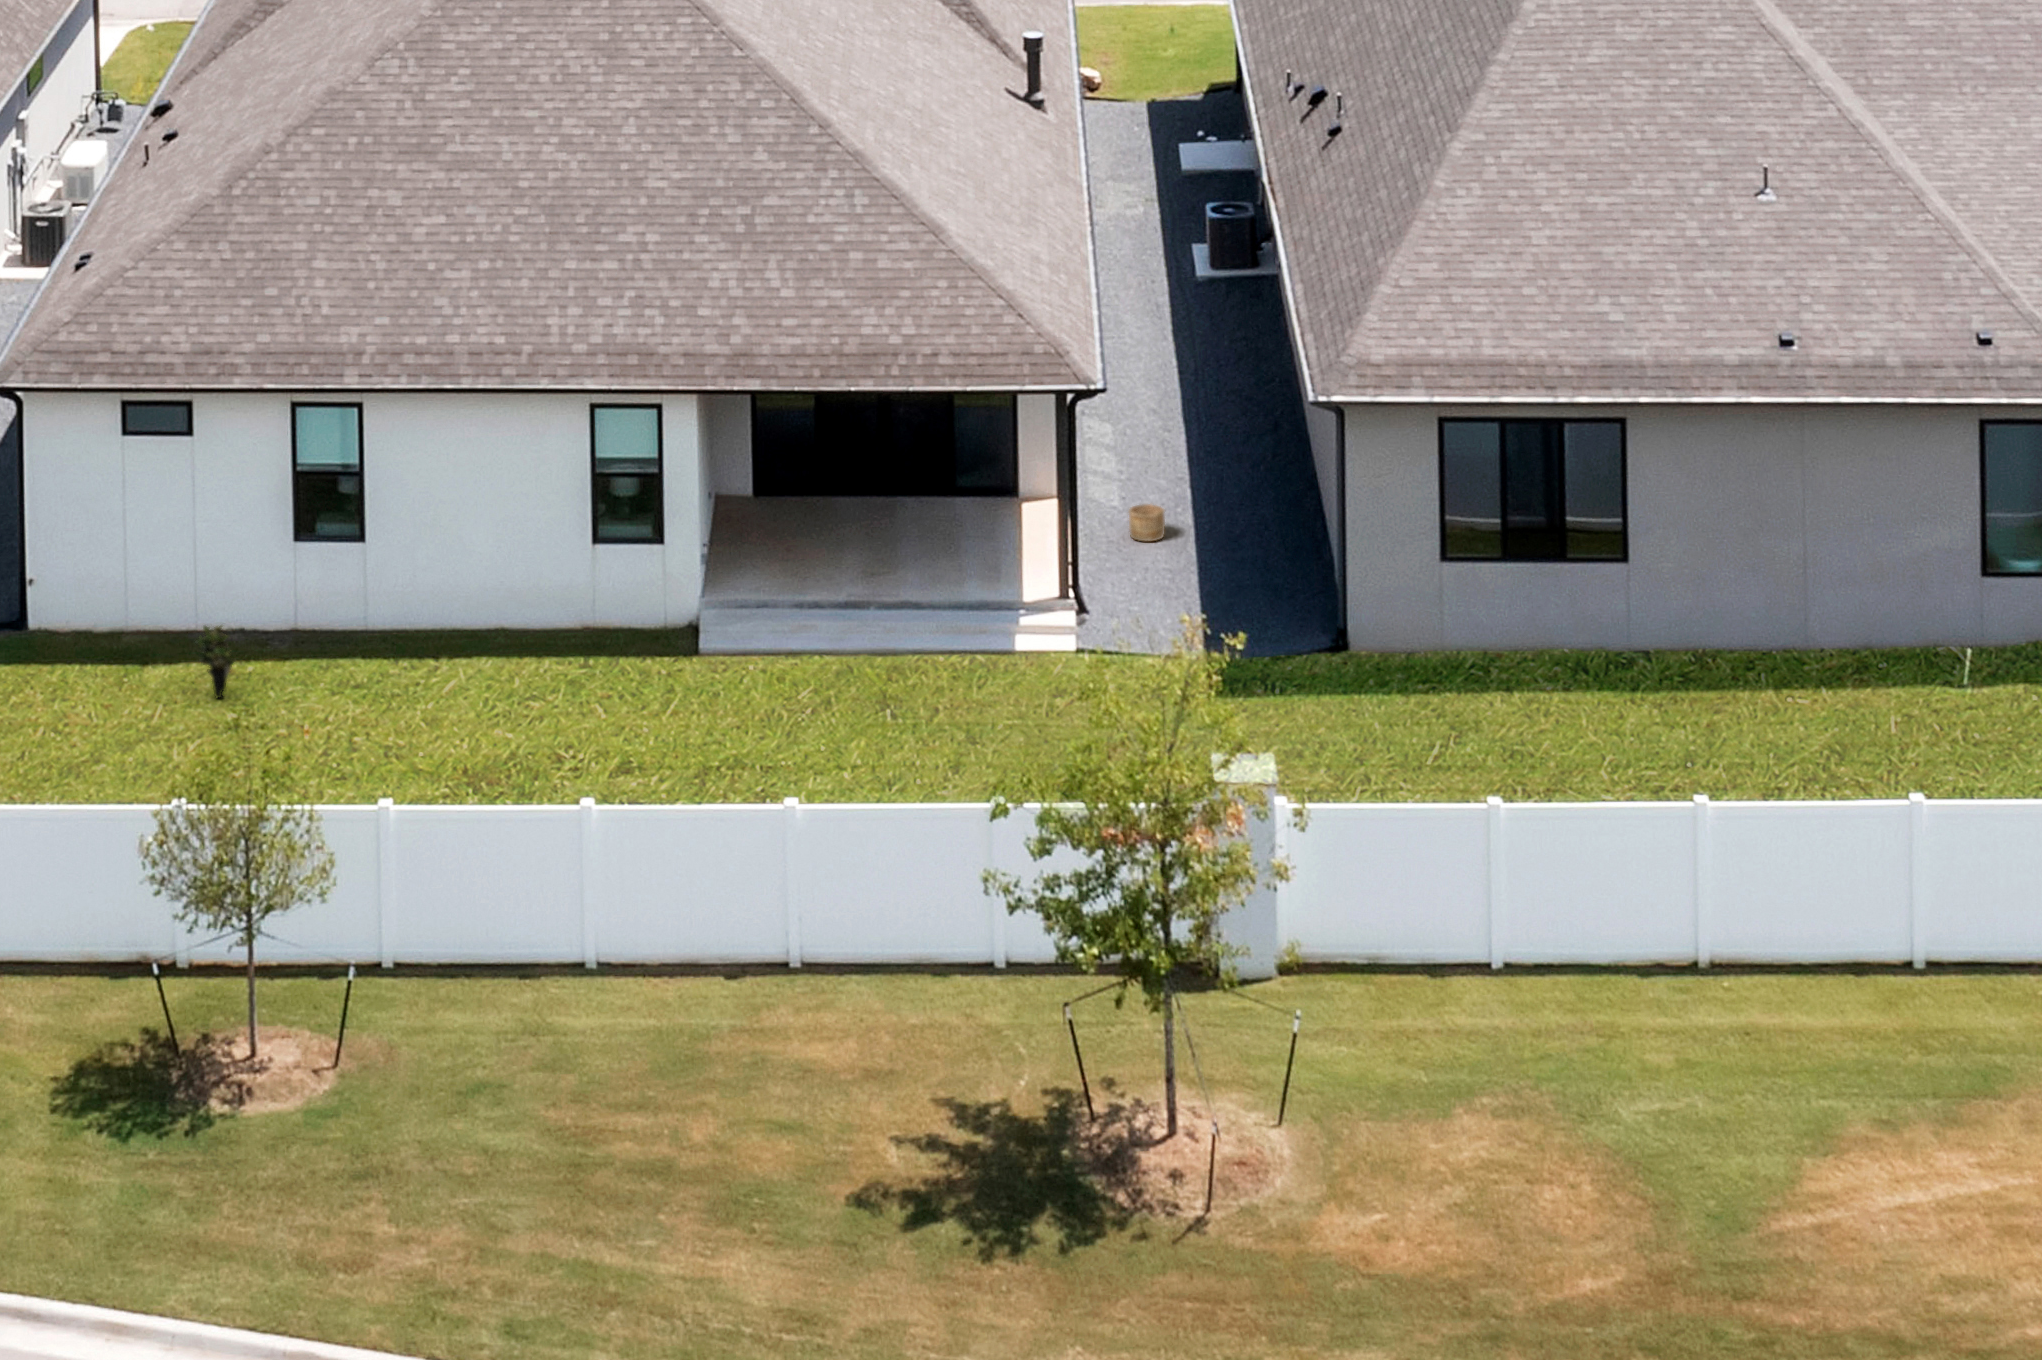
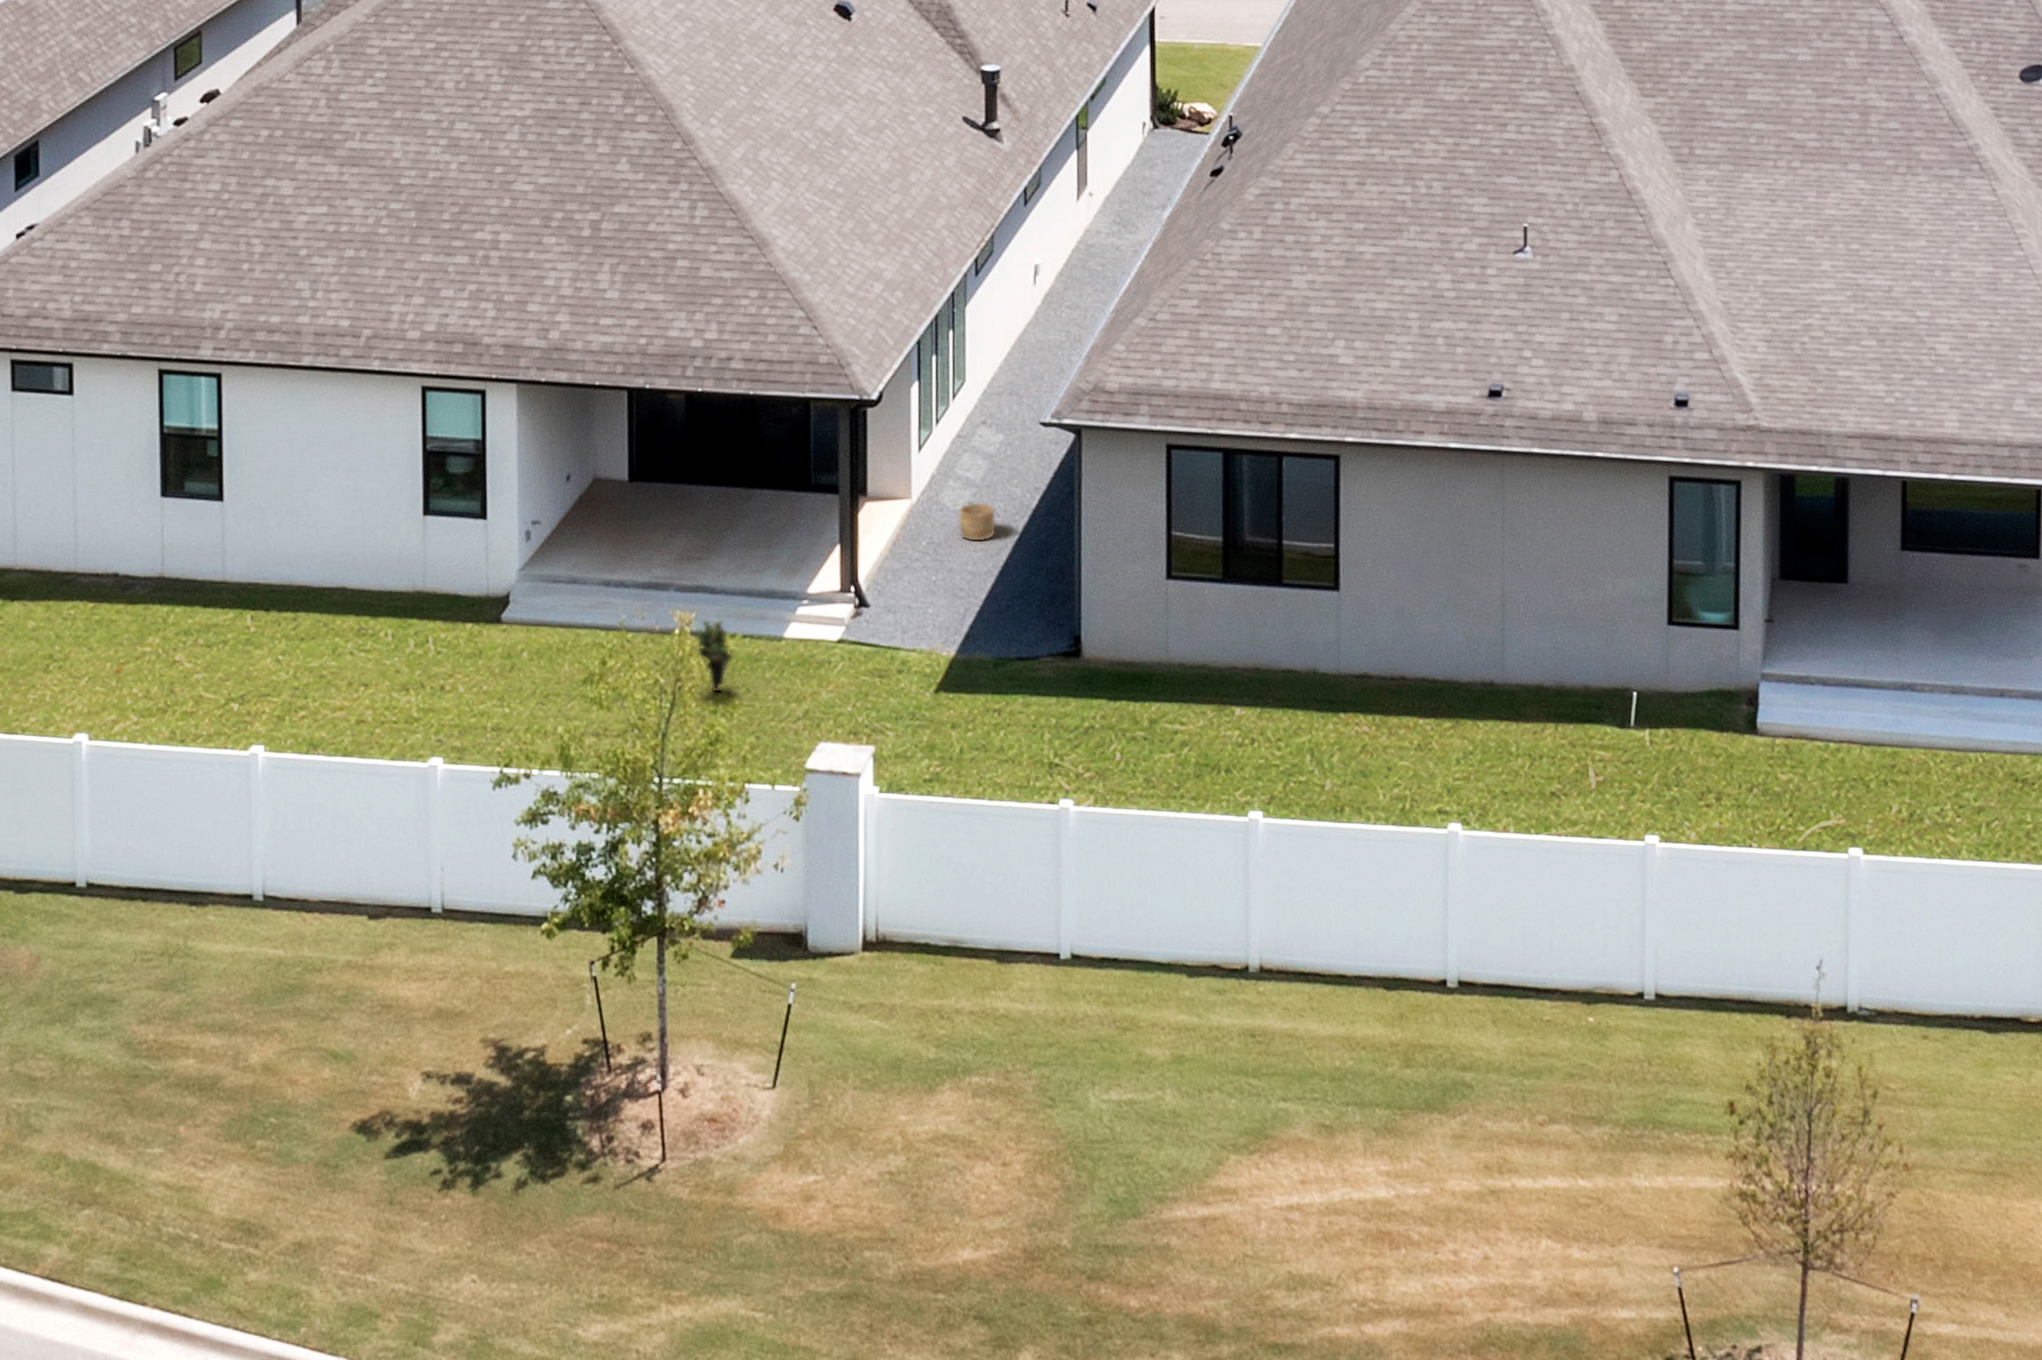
potted plant: present [196,626,235,699] -> present [696,621,734,691]

